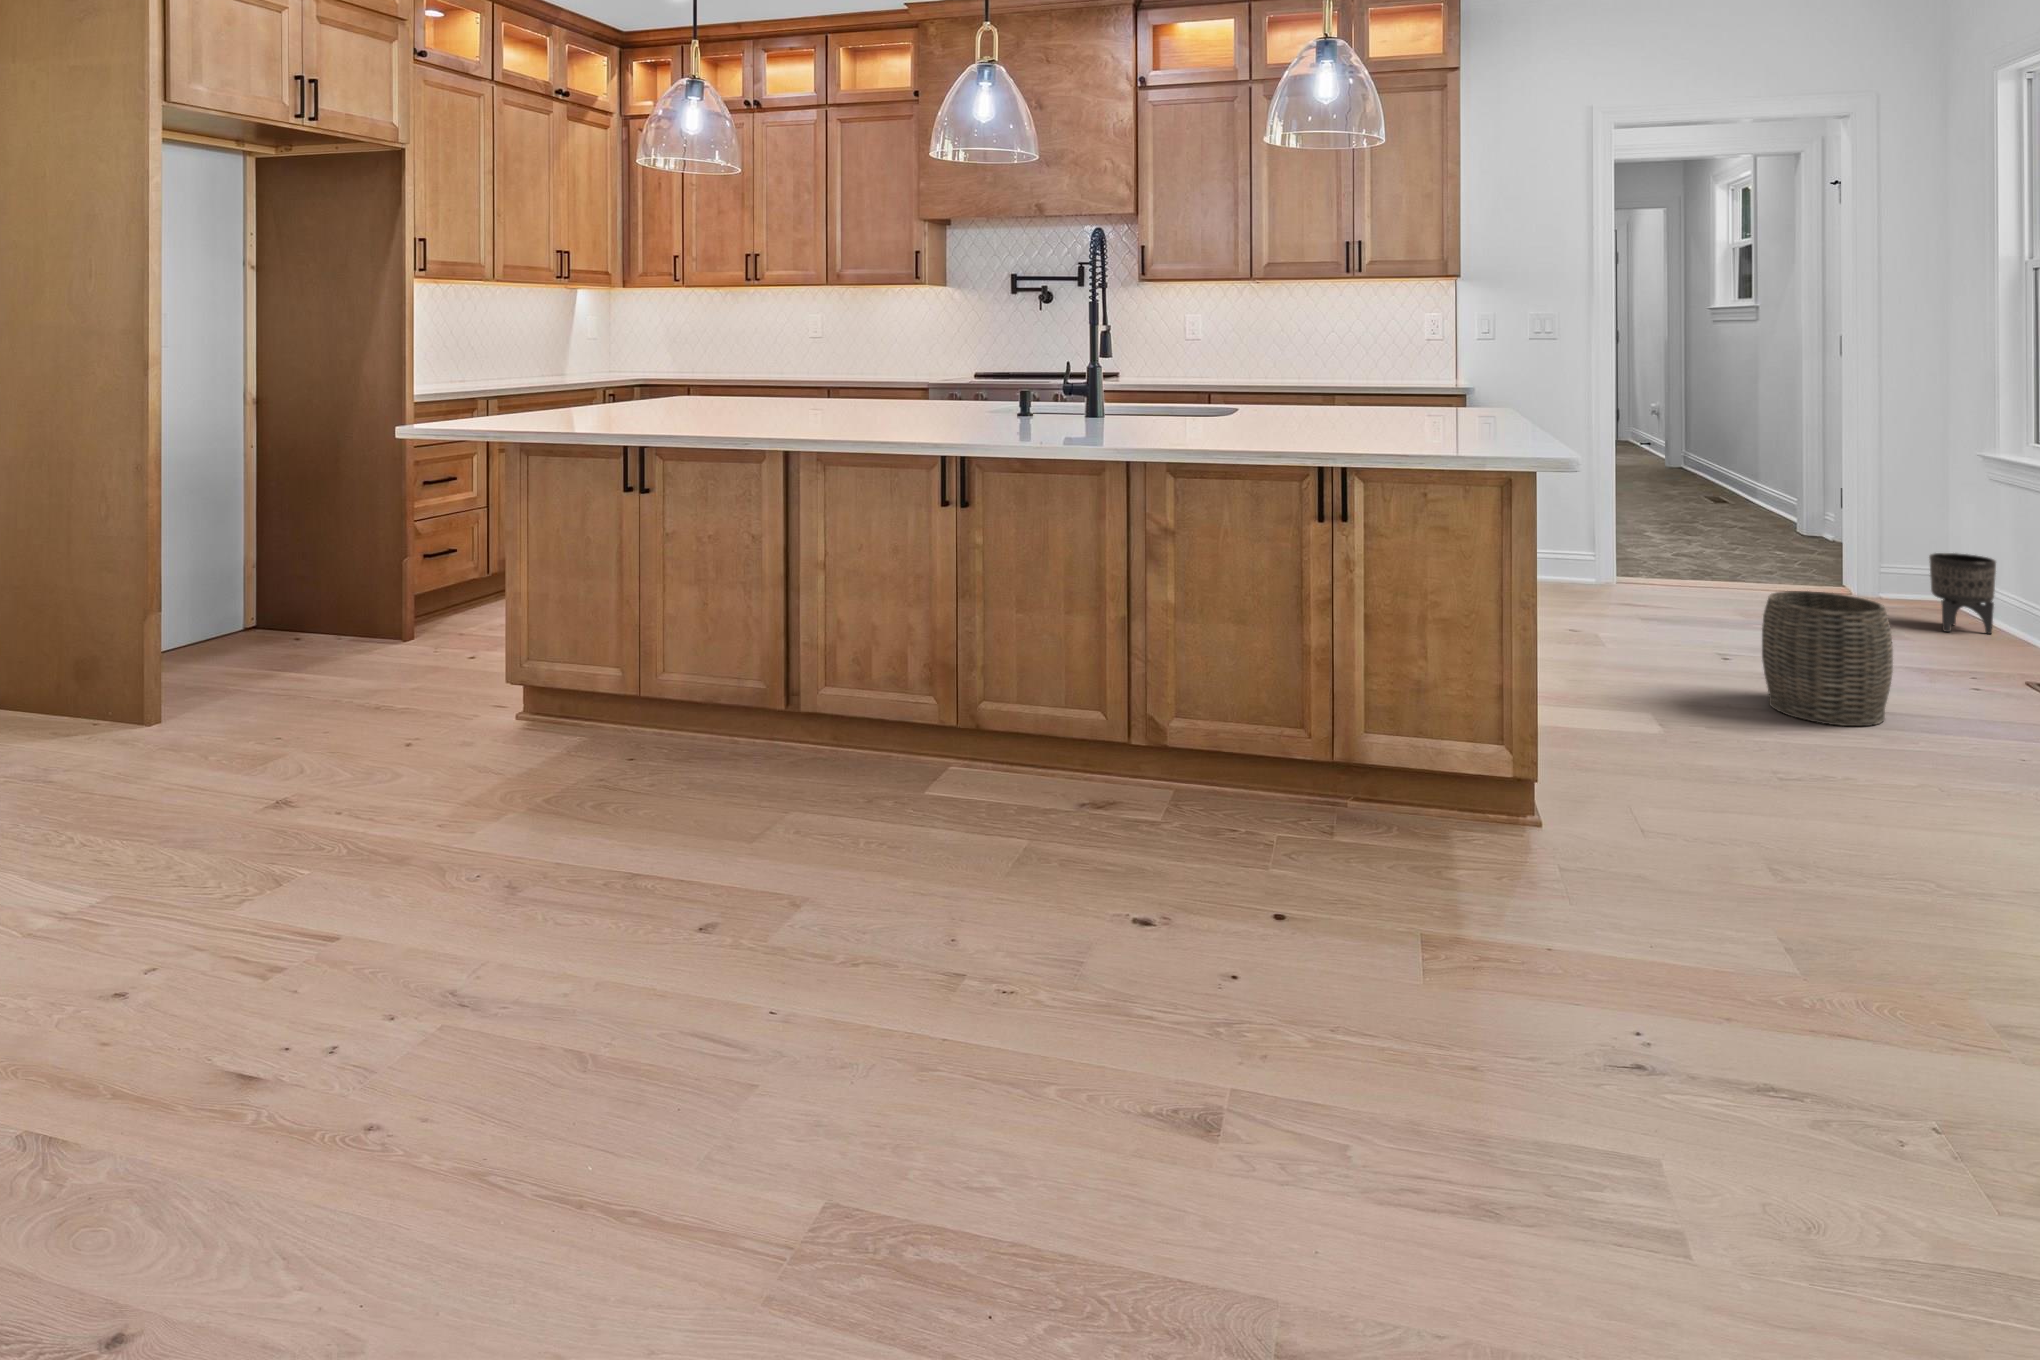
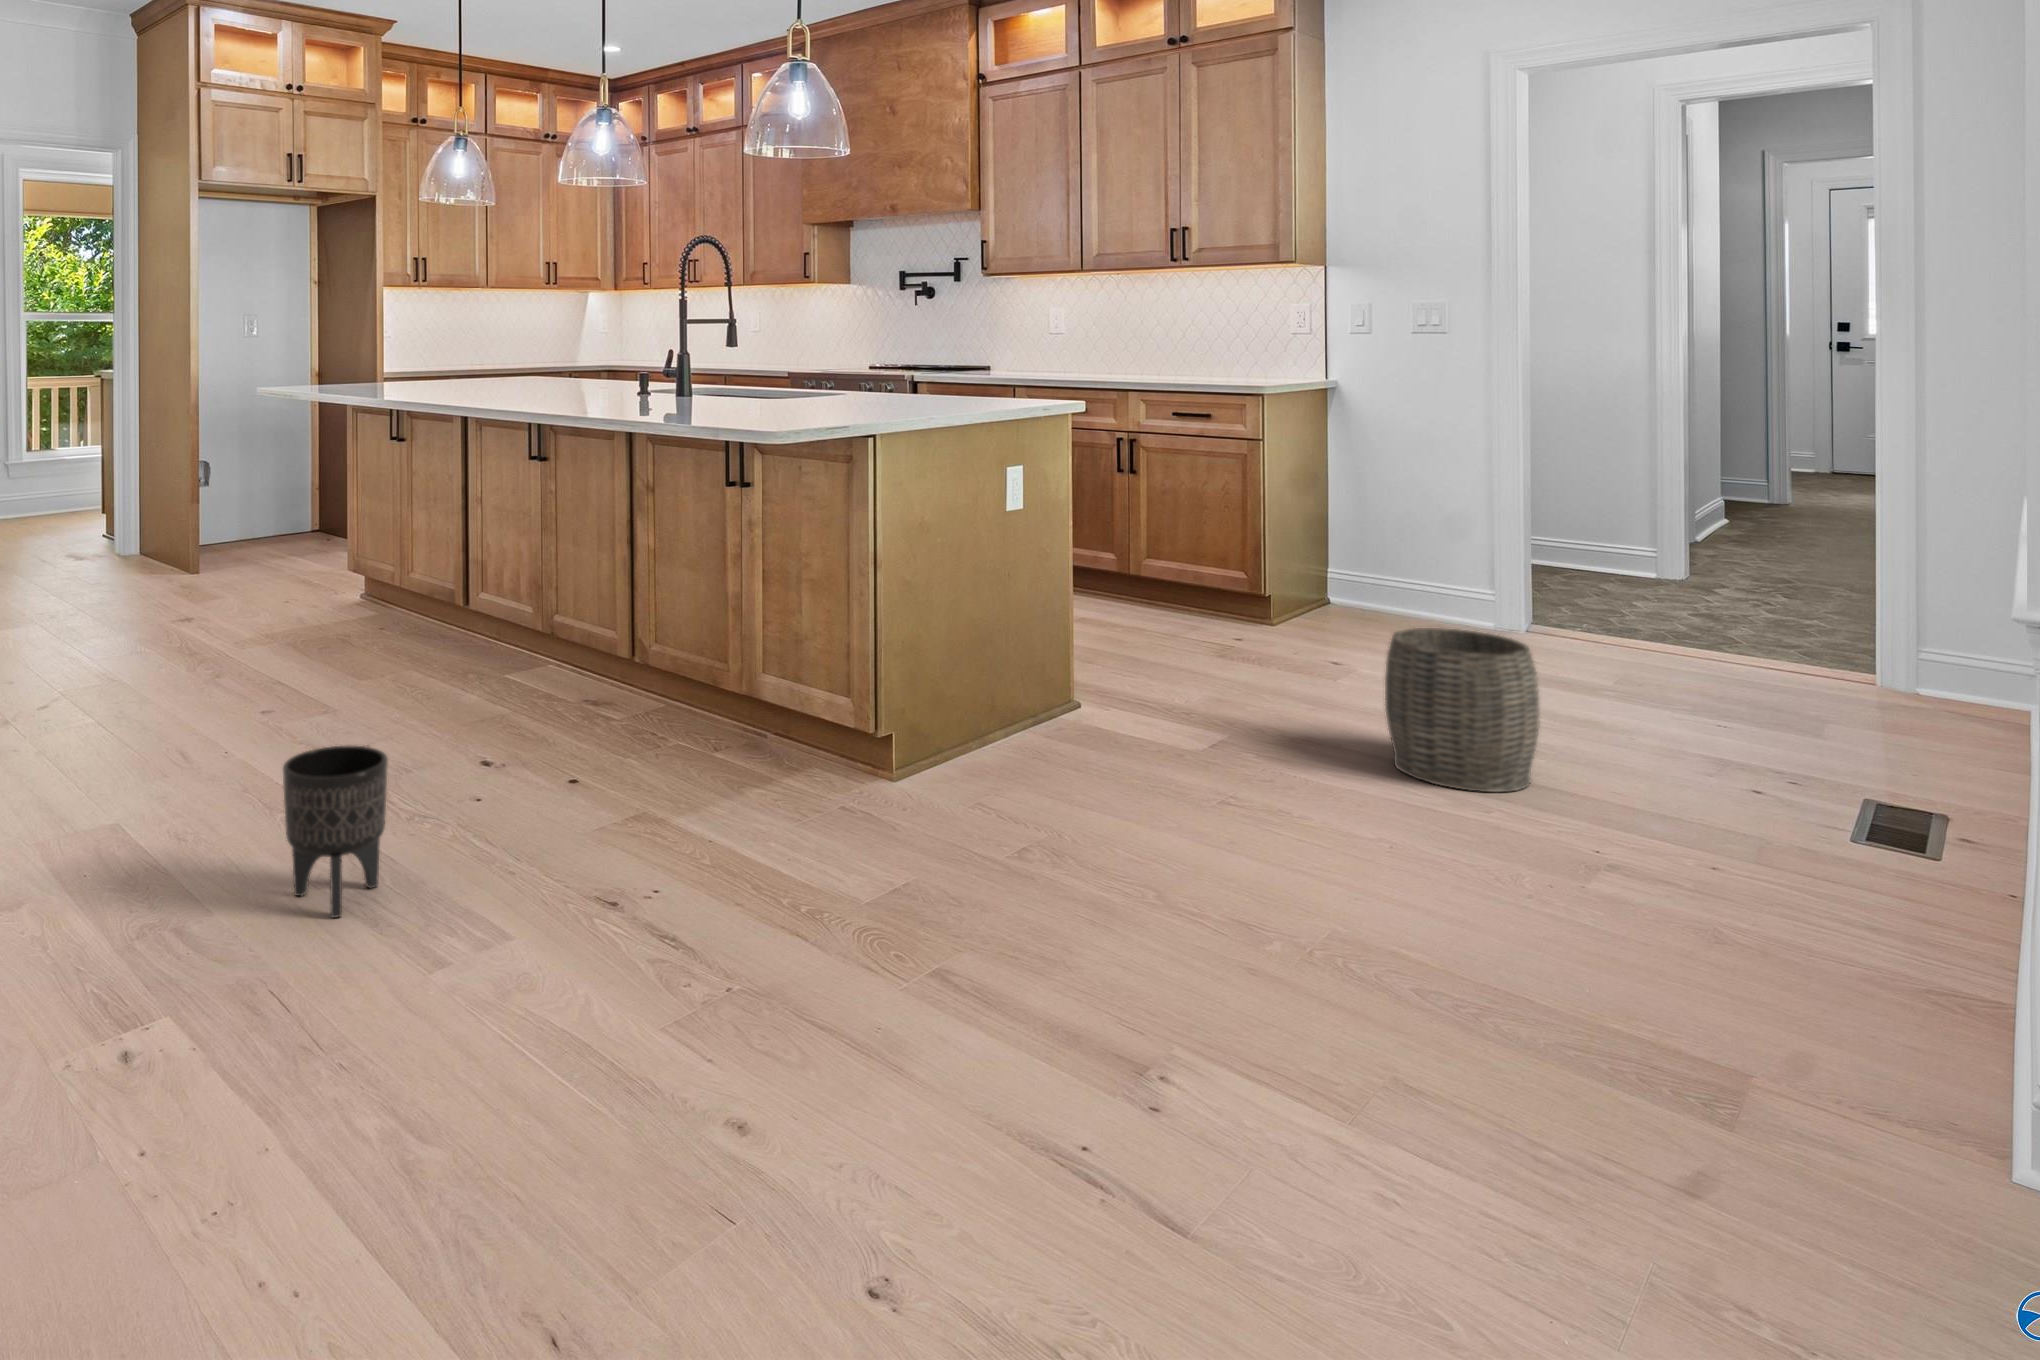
planter: present [1929,553,1996,634] -> present [283,745,388,918]

